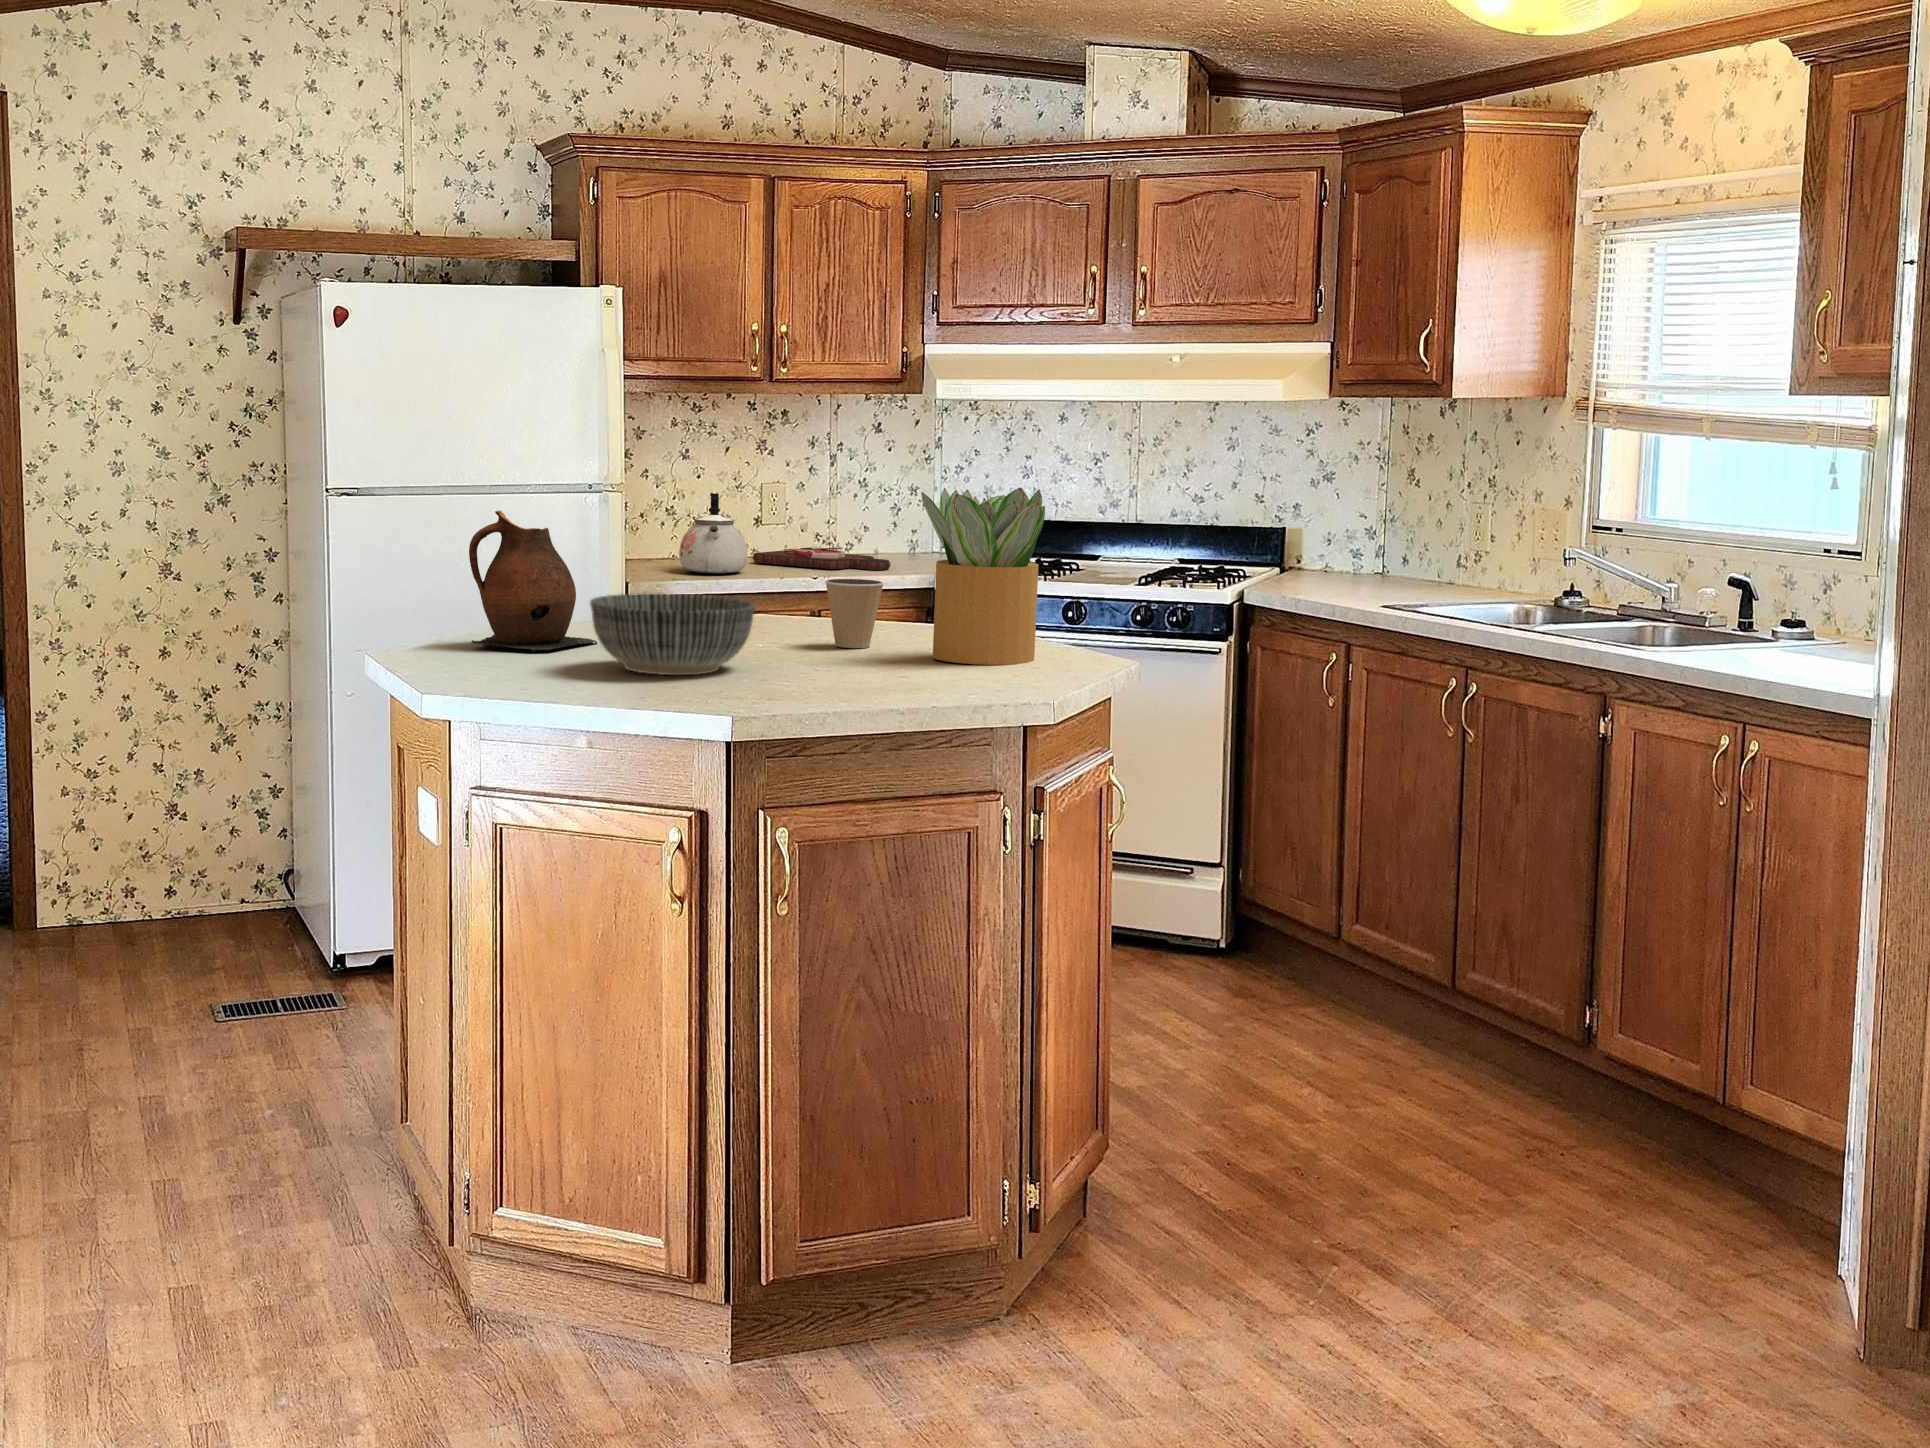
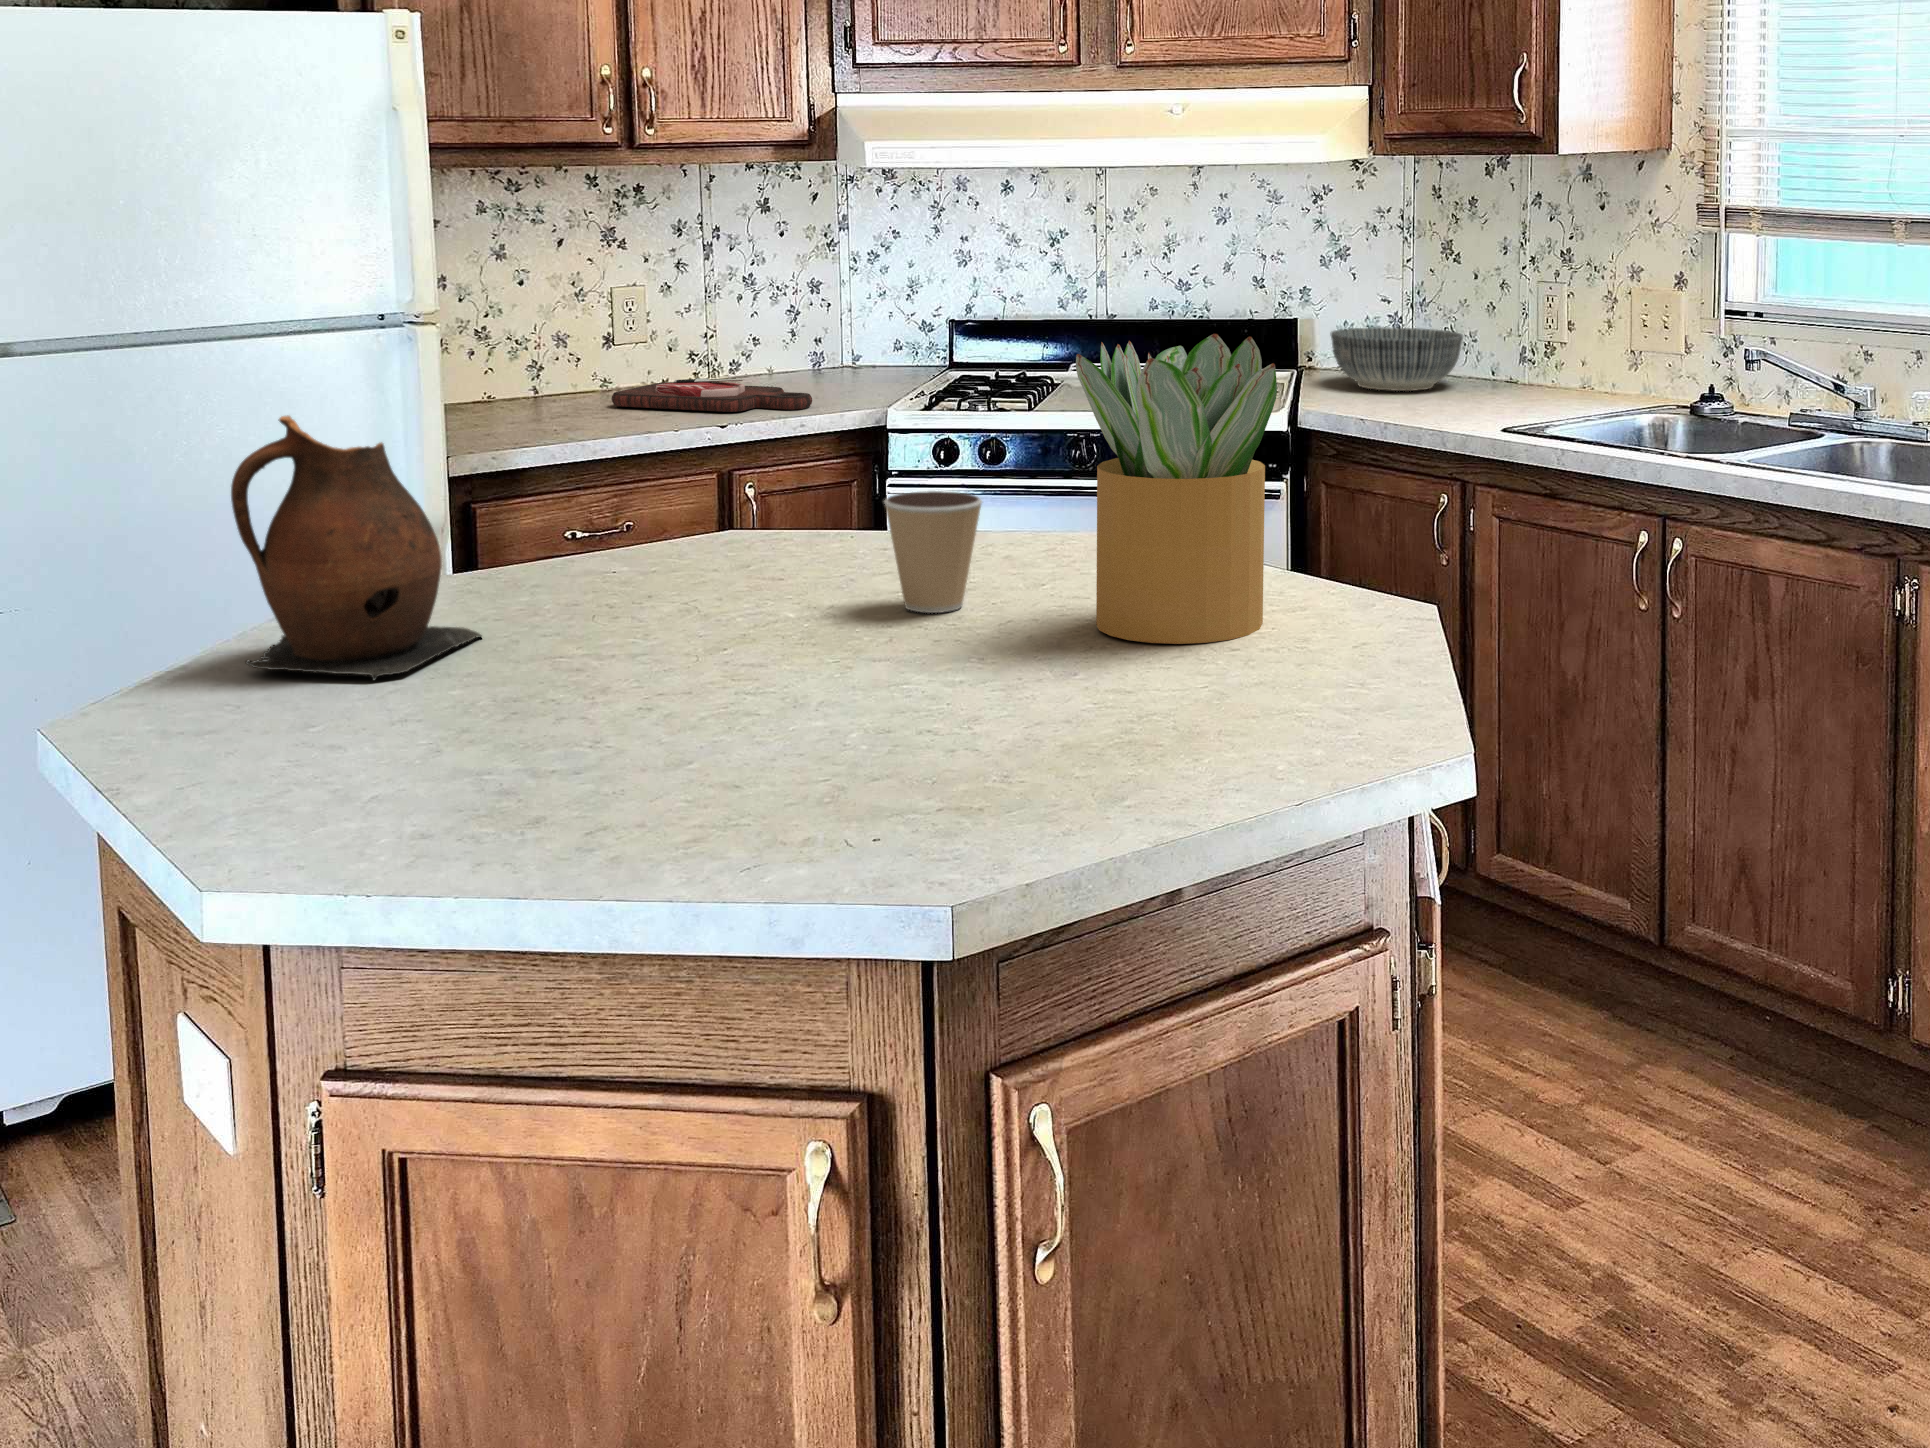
kettle: present [679,493,747,574] -> none [512,314,615,432]
bowl: present [590,593,756,675] -> present [1331,327,1463,391]

